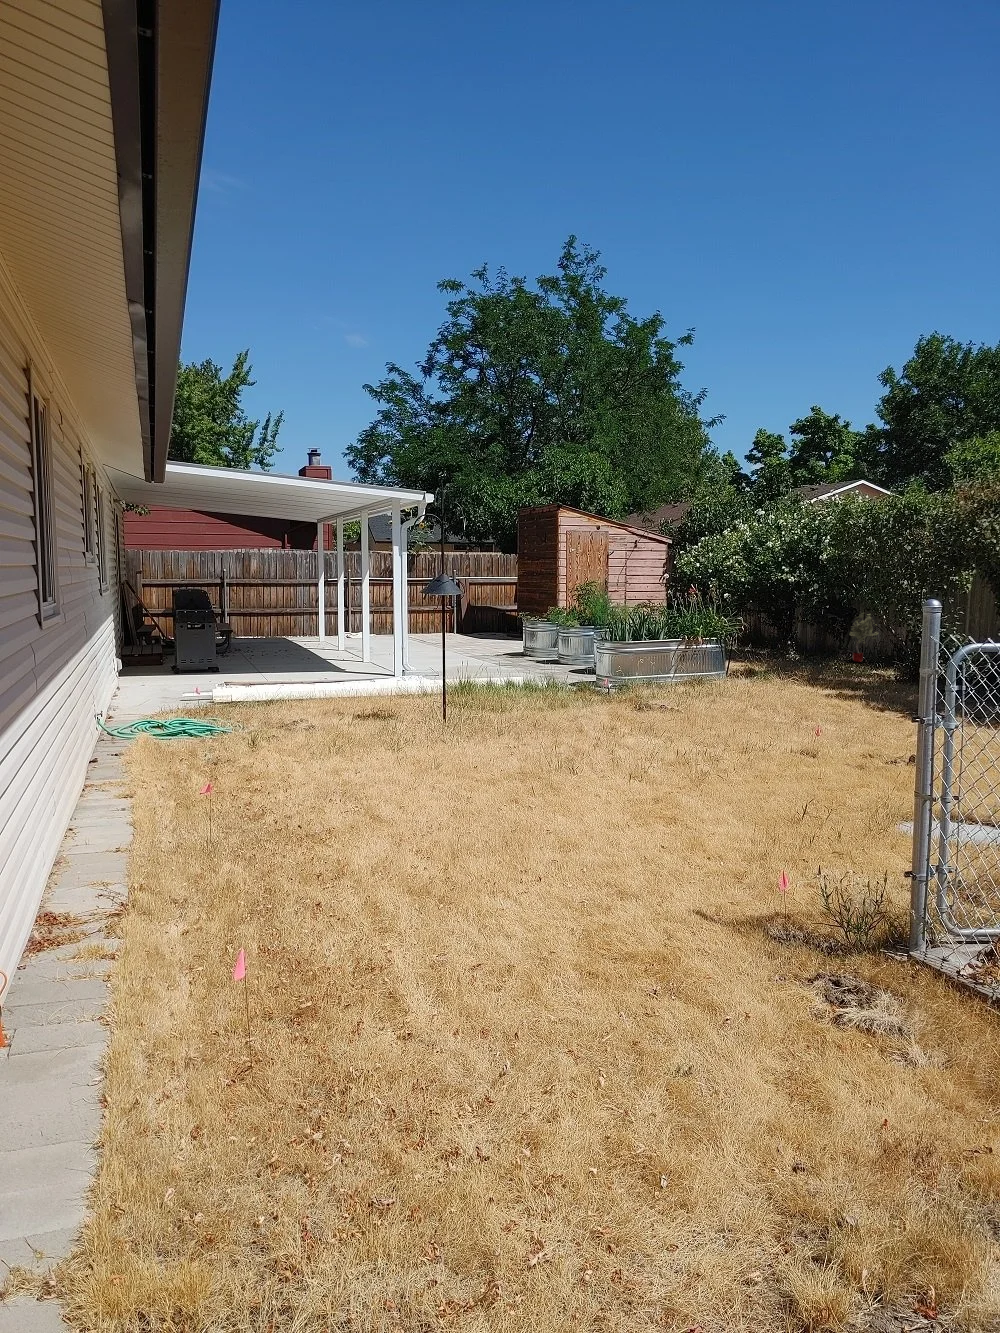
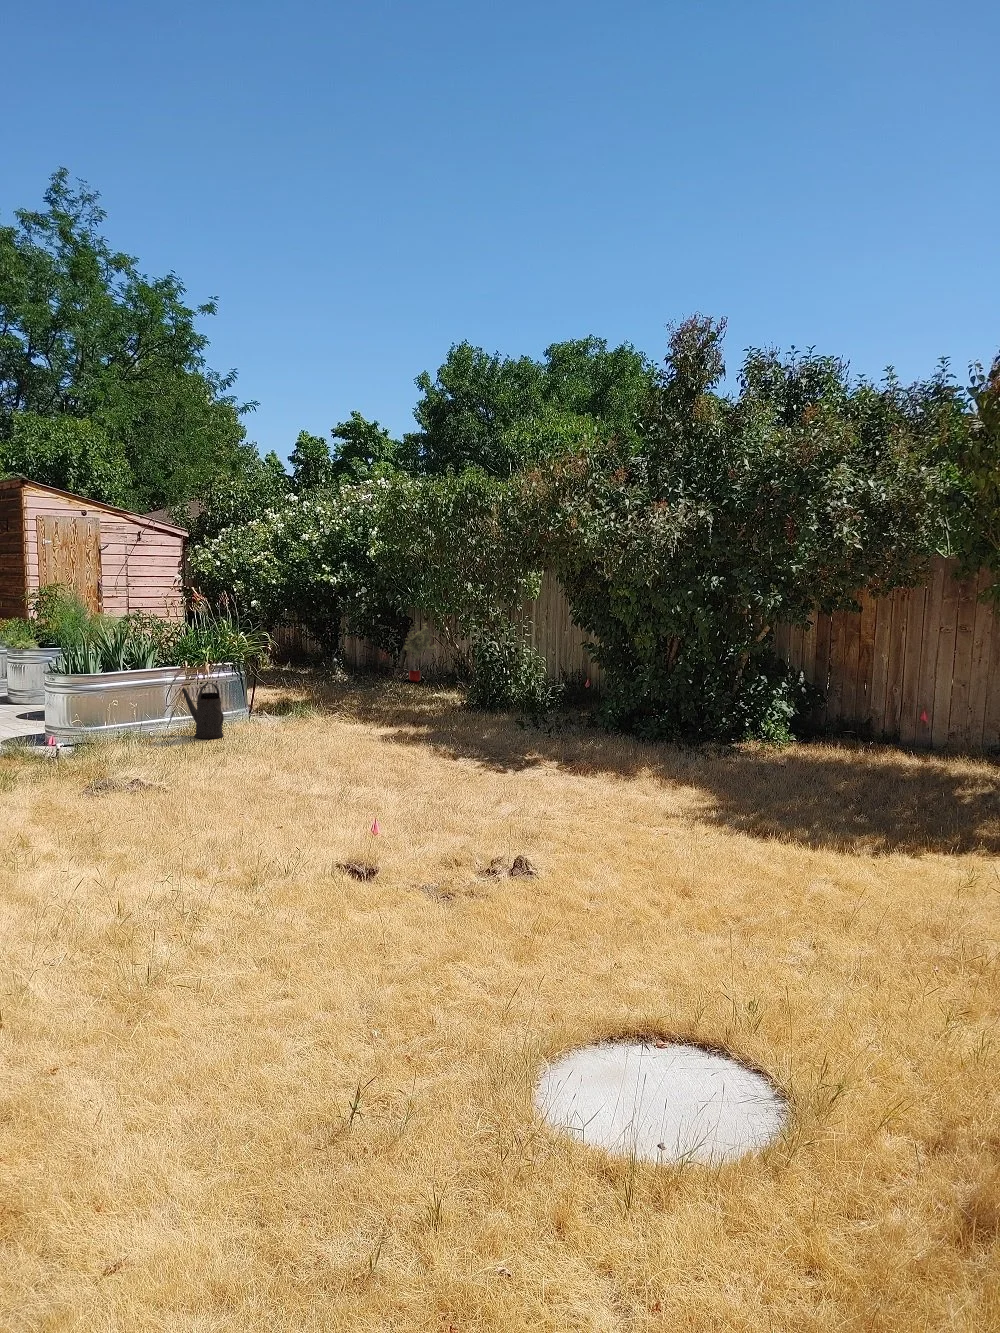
watering can: none [683,650,712,688] -> present [182,683,224,739]

